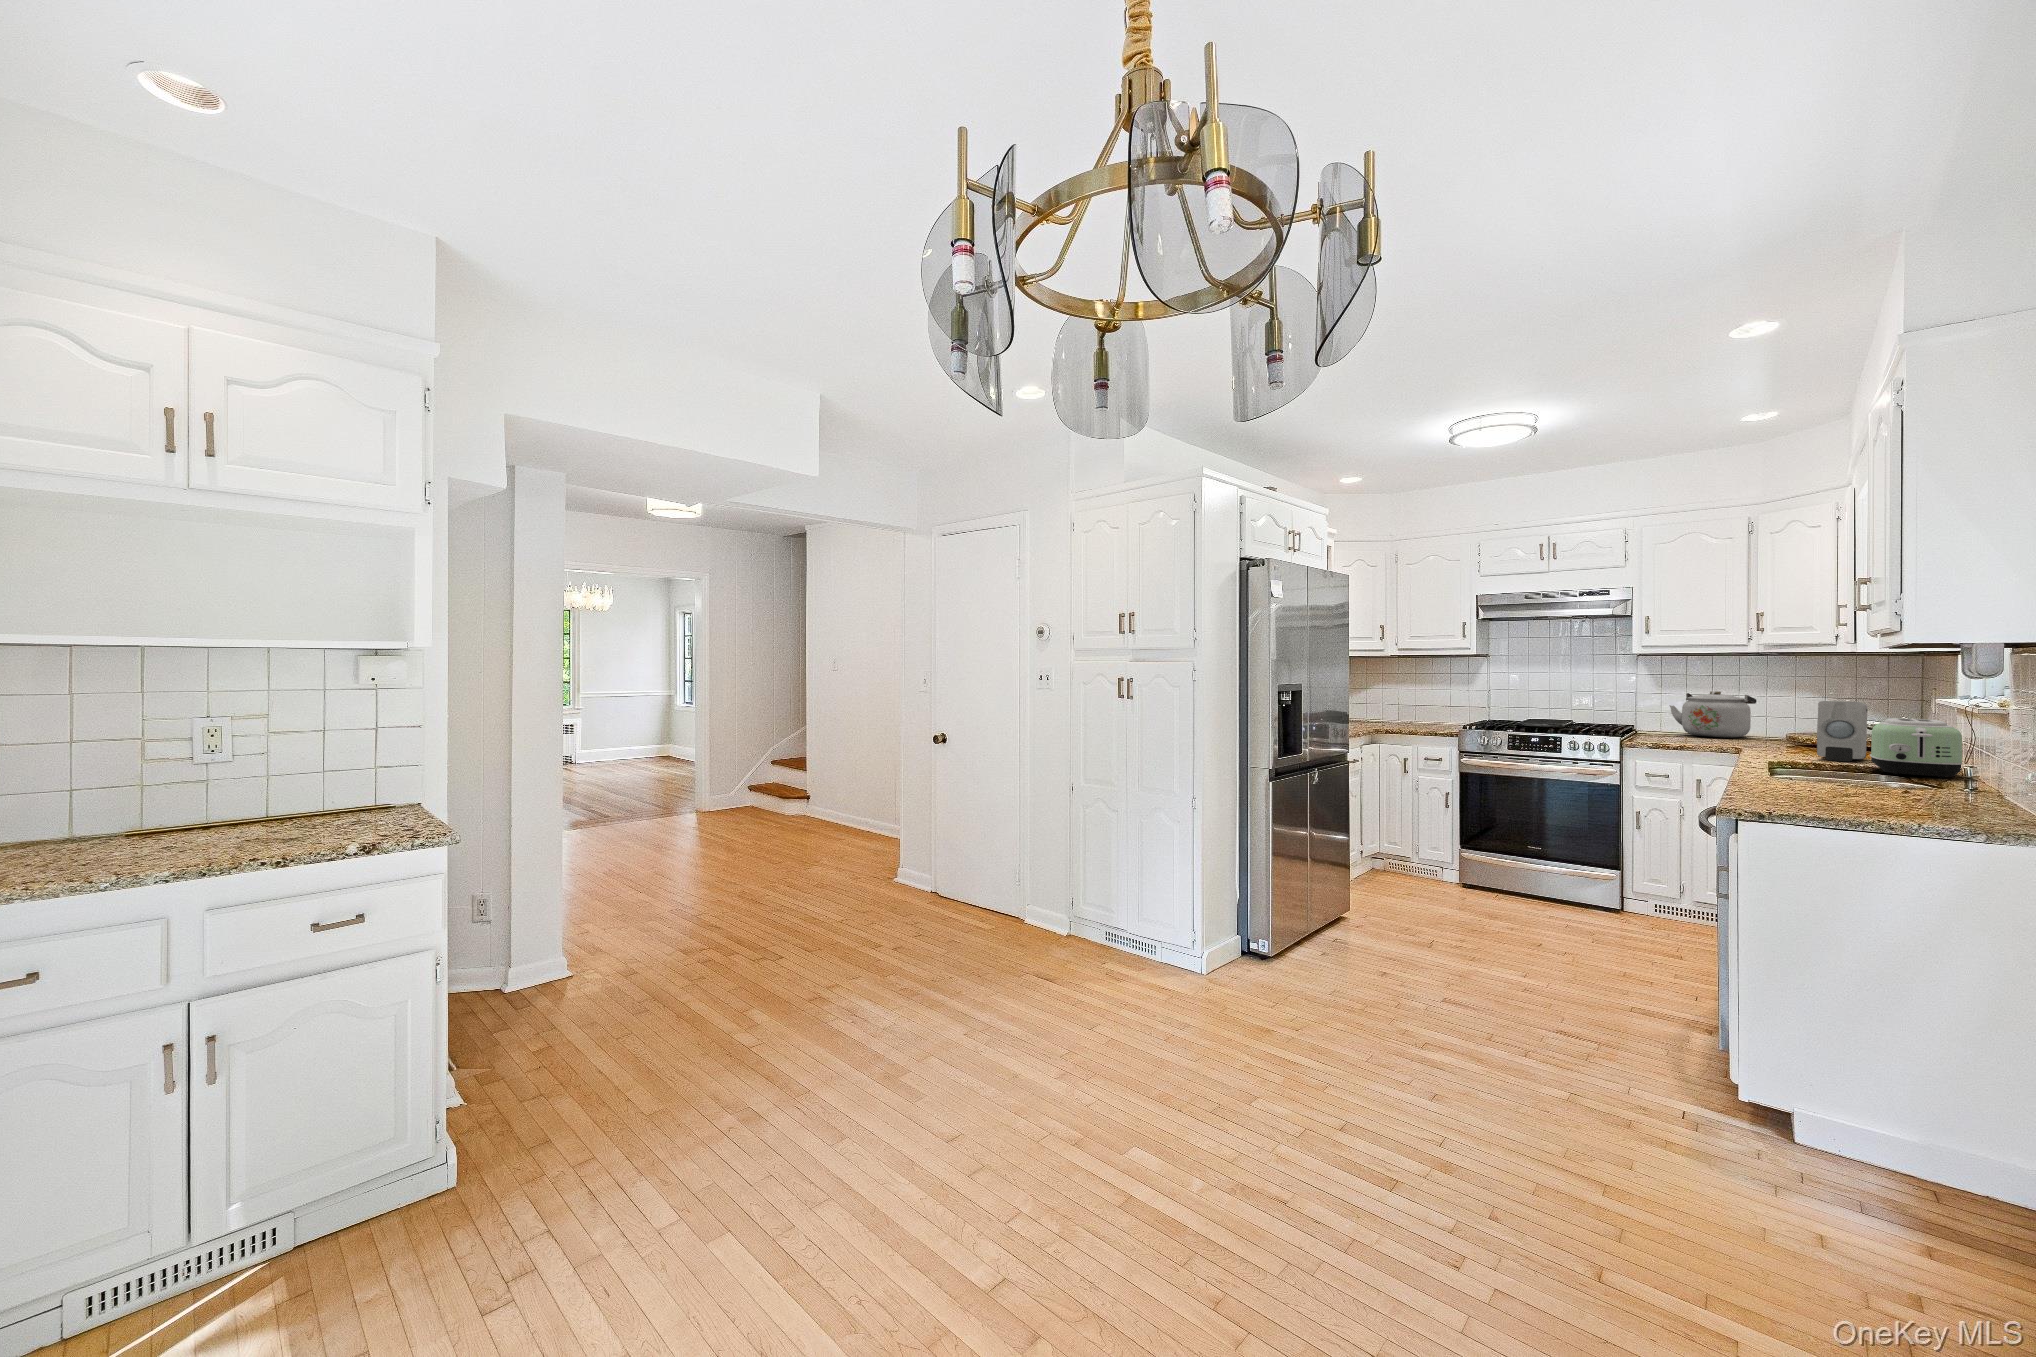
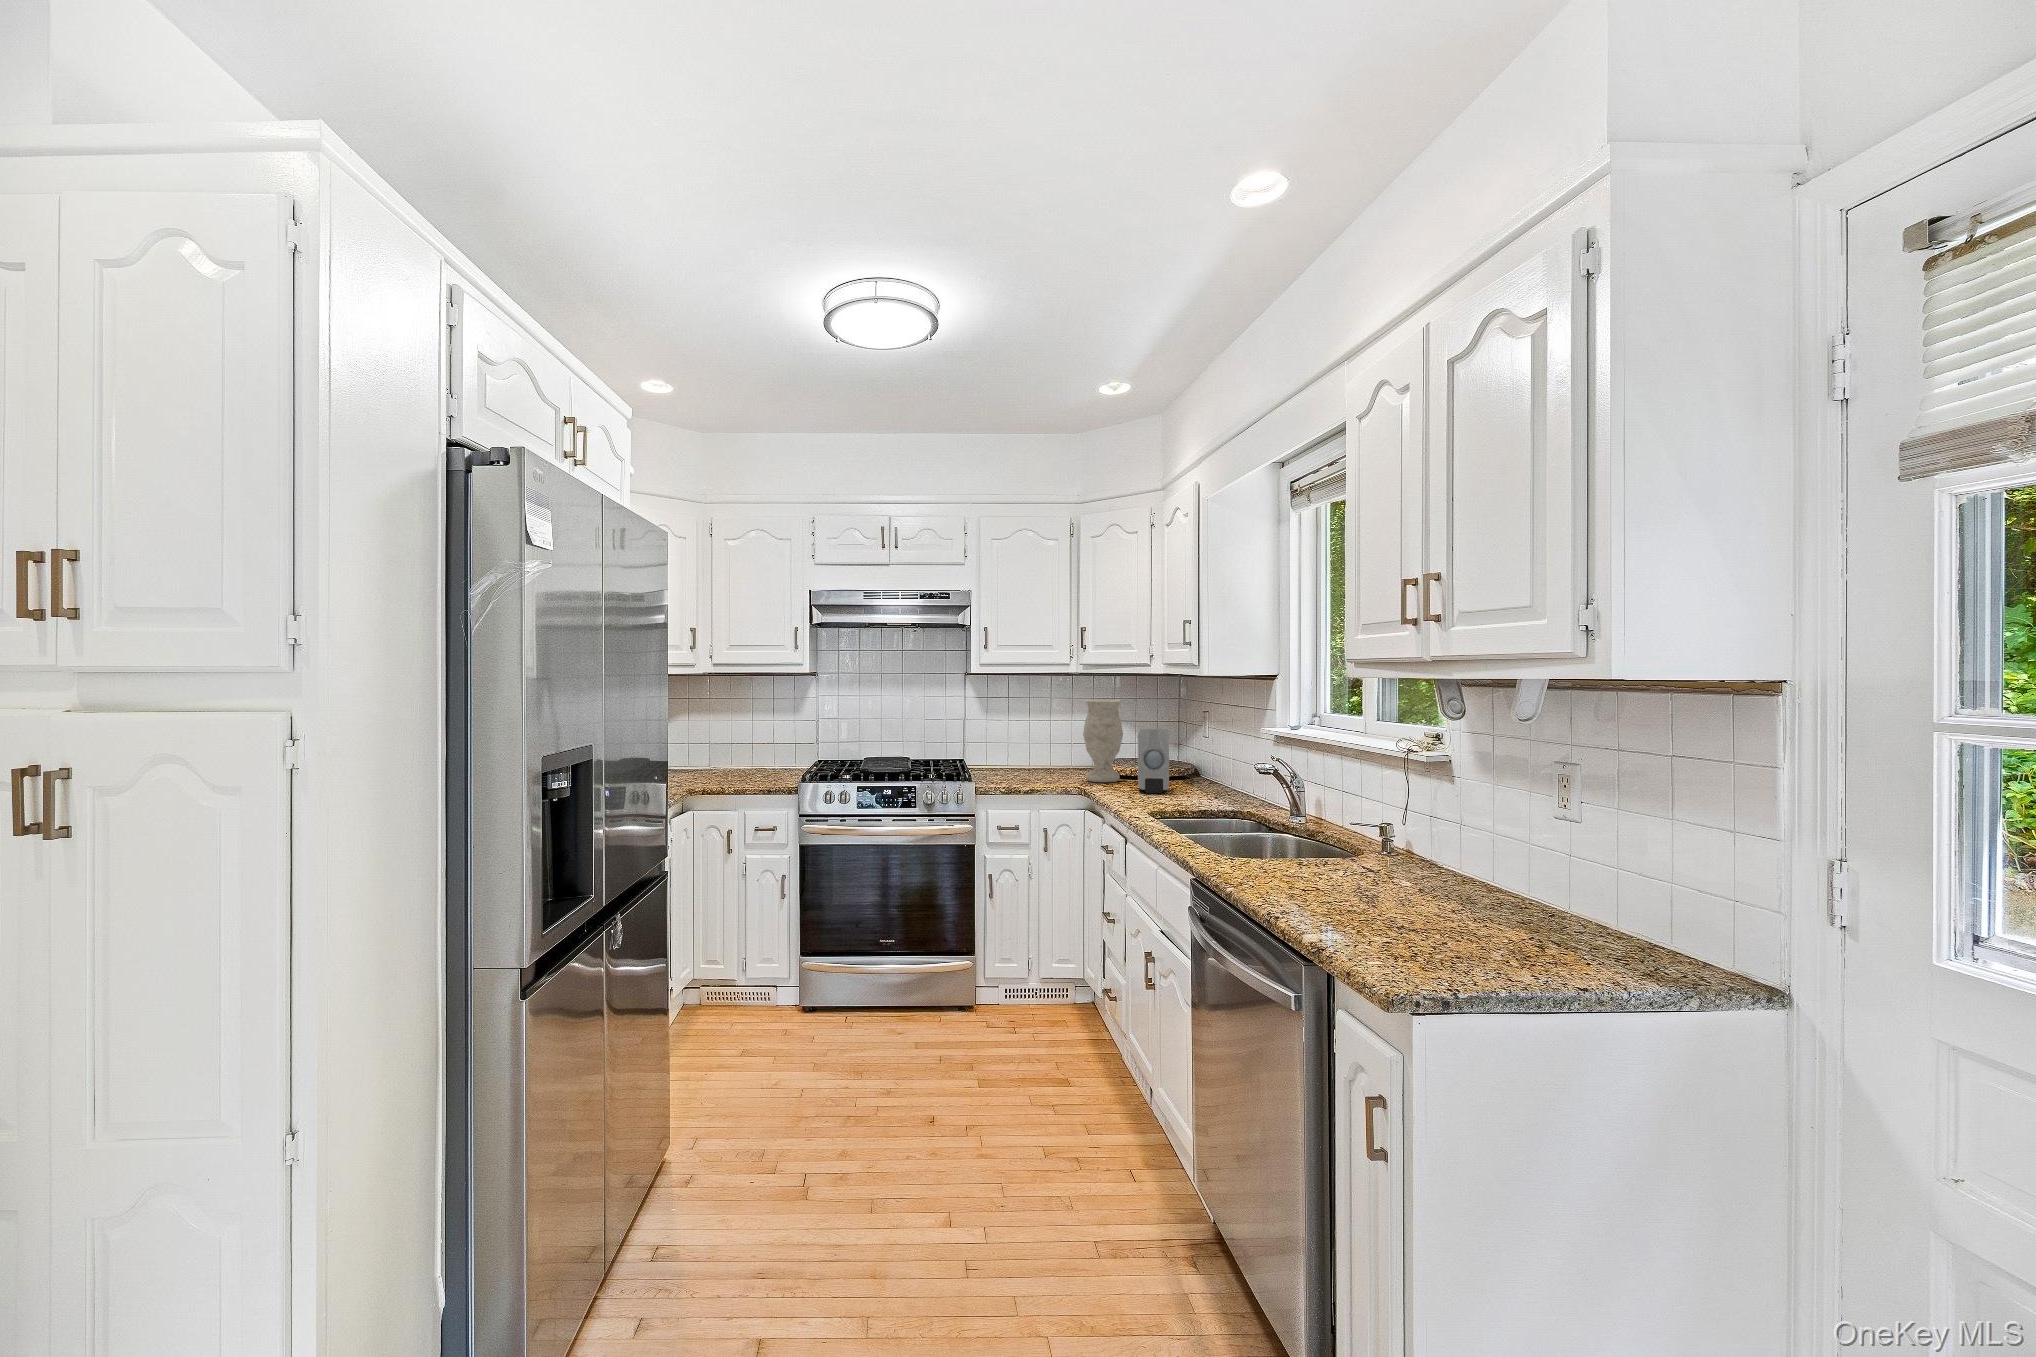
vase: none [1757,675,1814,750] -> present [1083,700,1123,782]
kettle: present [1669,691,1757,738] -> none [1003,718,1069,771]
toaster: present [1870,718,1962,778] -> none [1182,746,1244,806]

